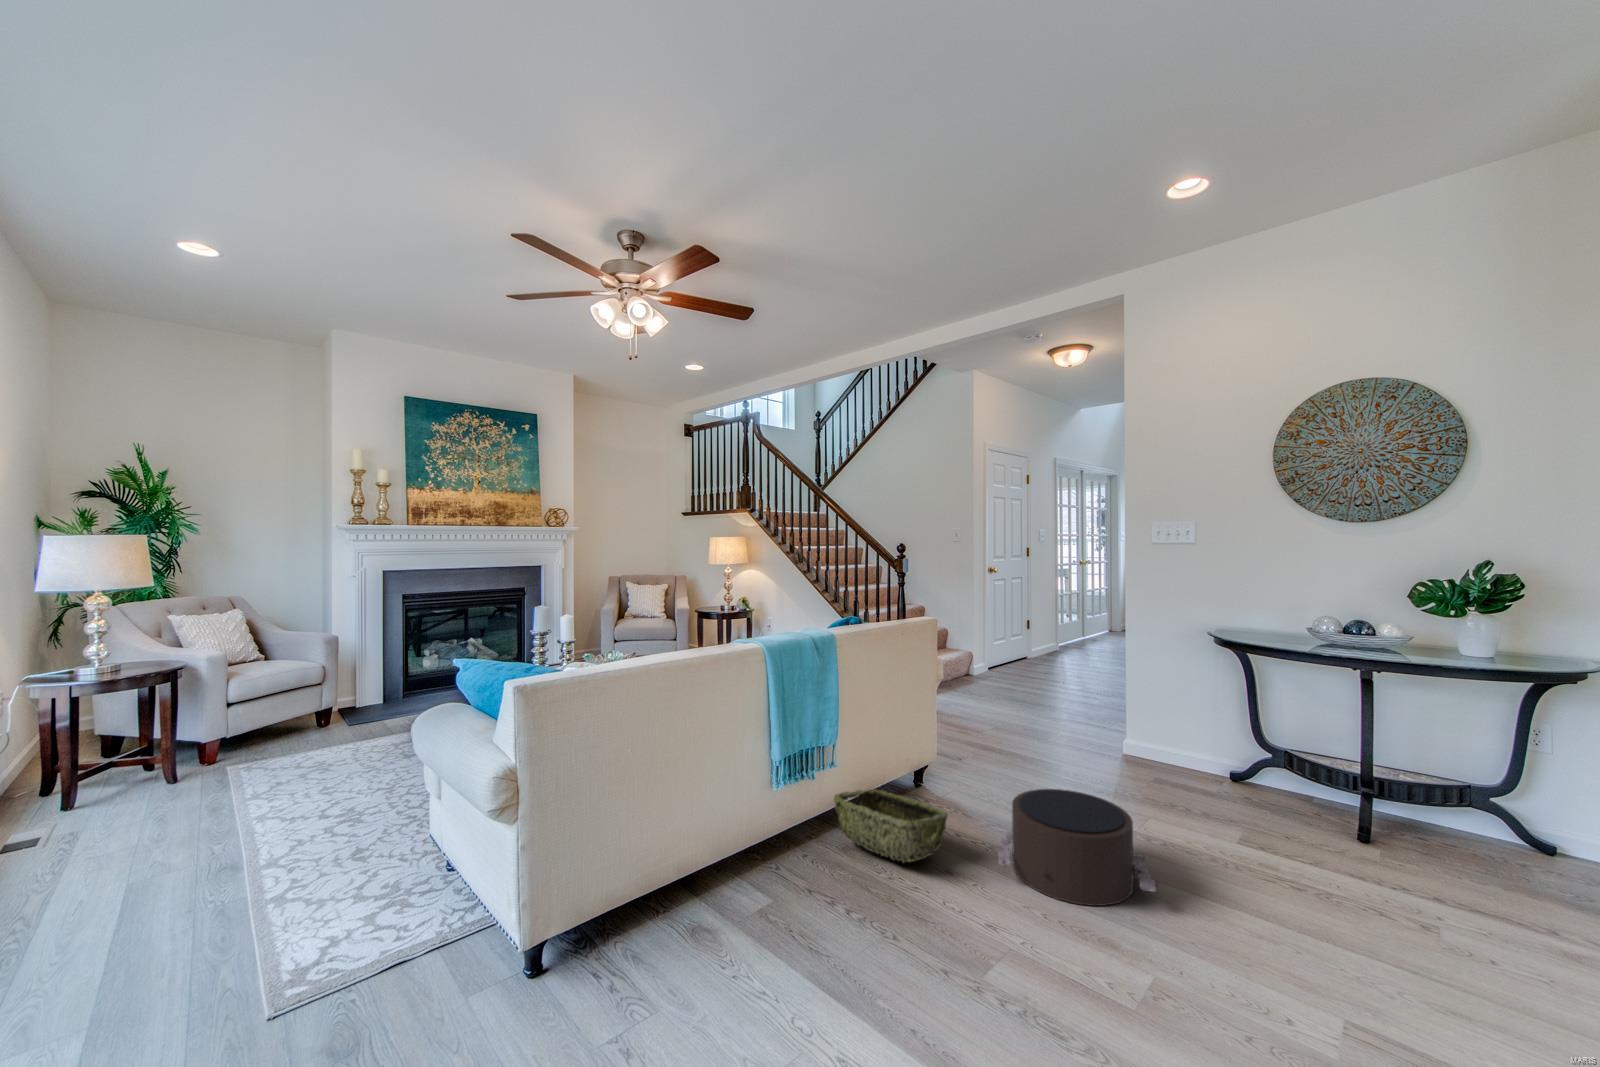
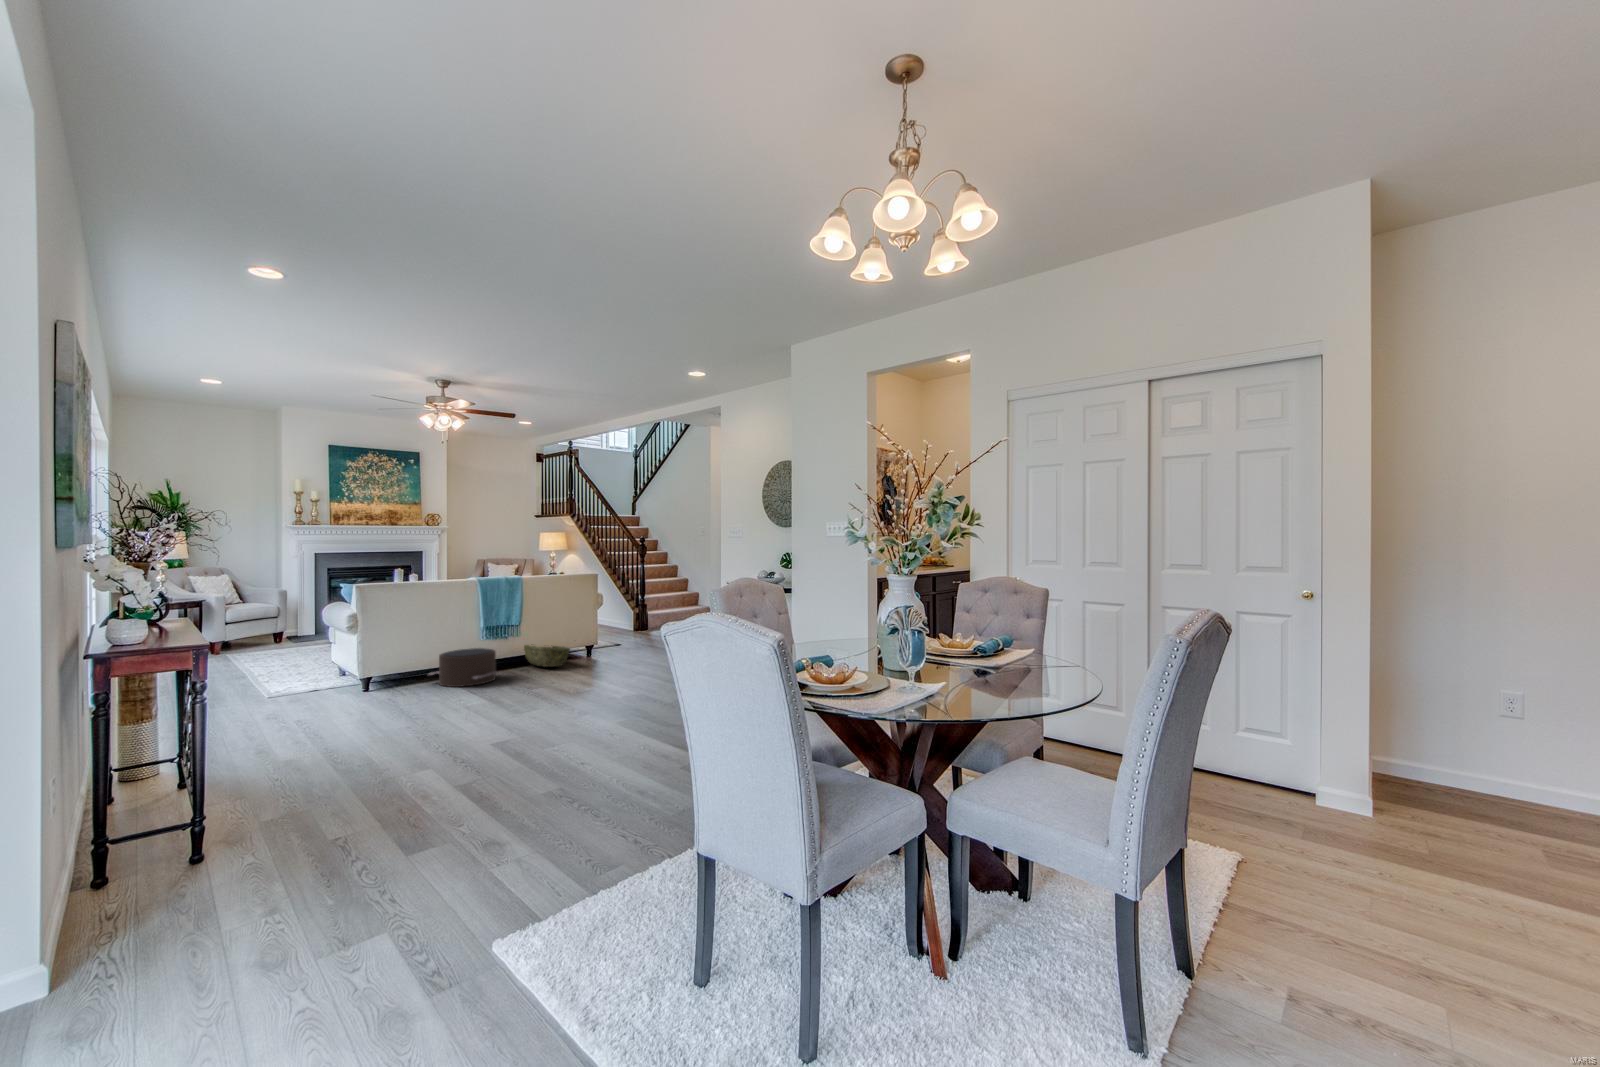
pouf: present [998,789,1156,906] -> present [429,648,498,687]

